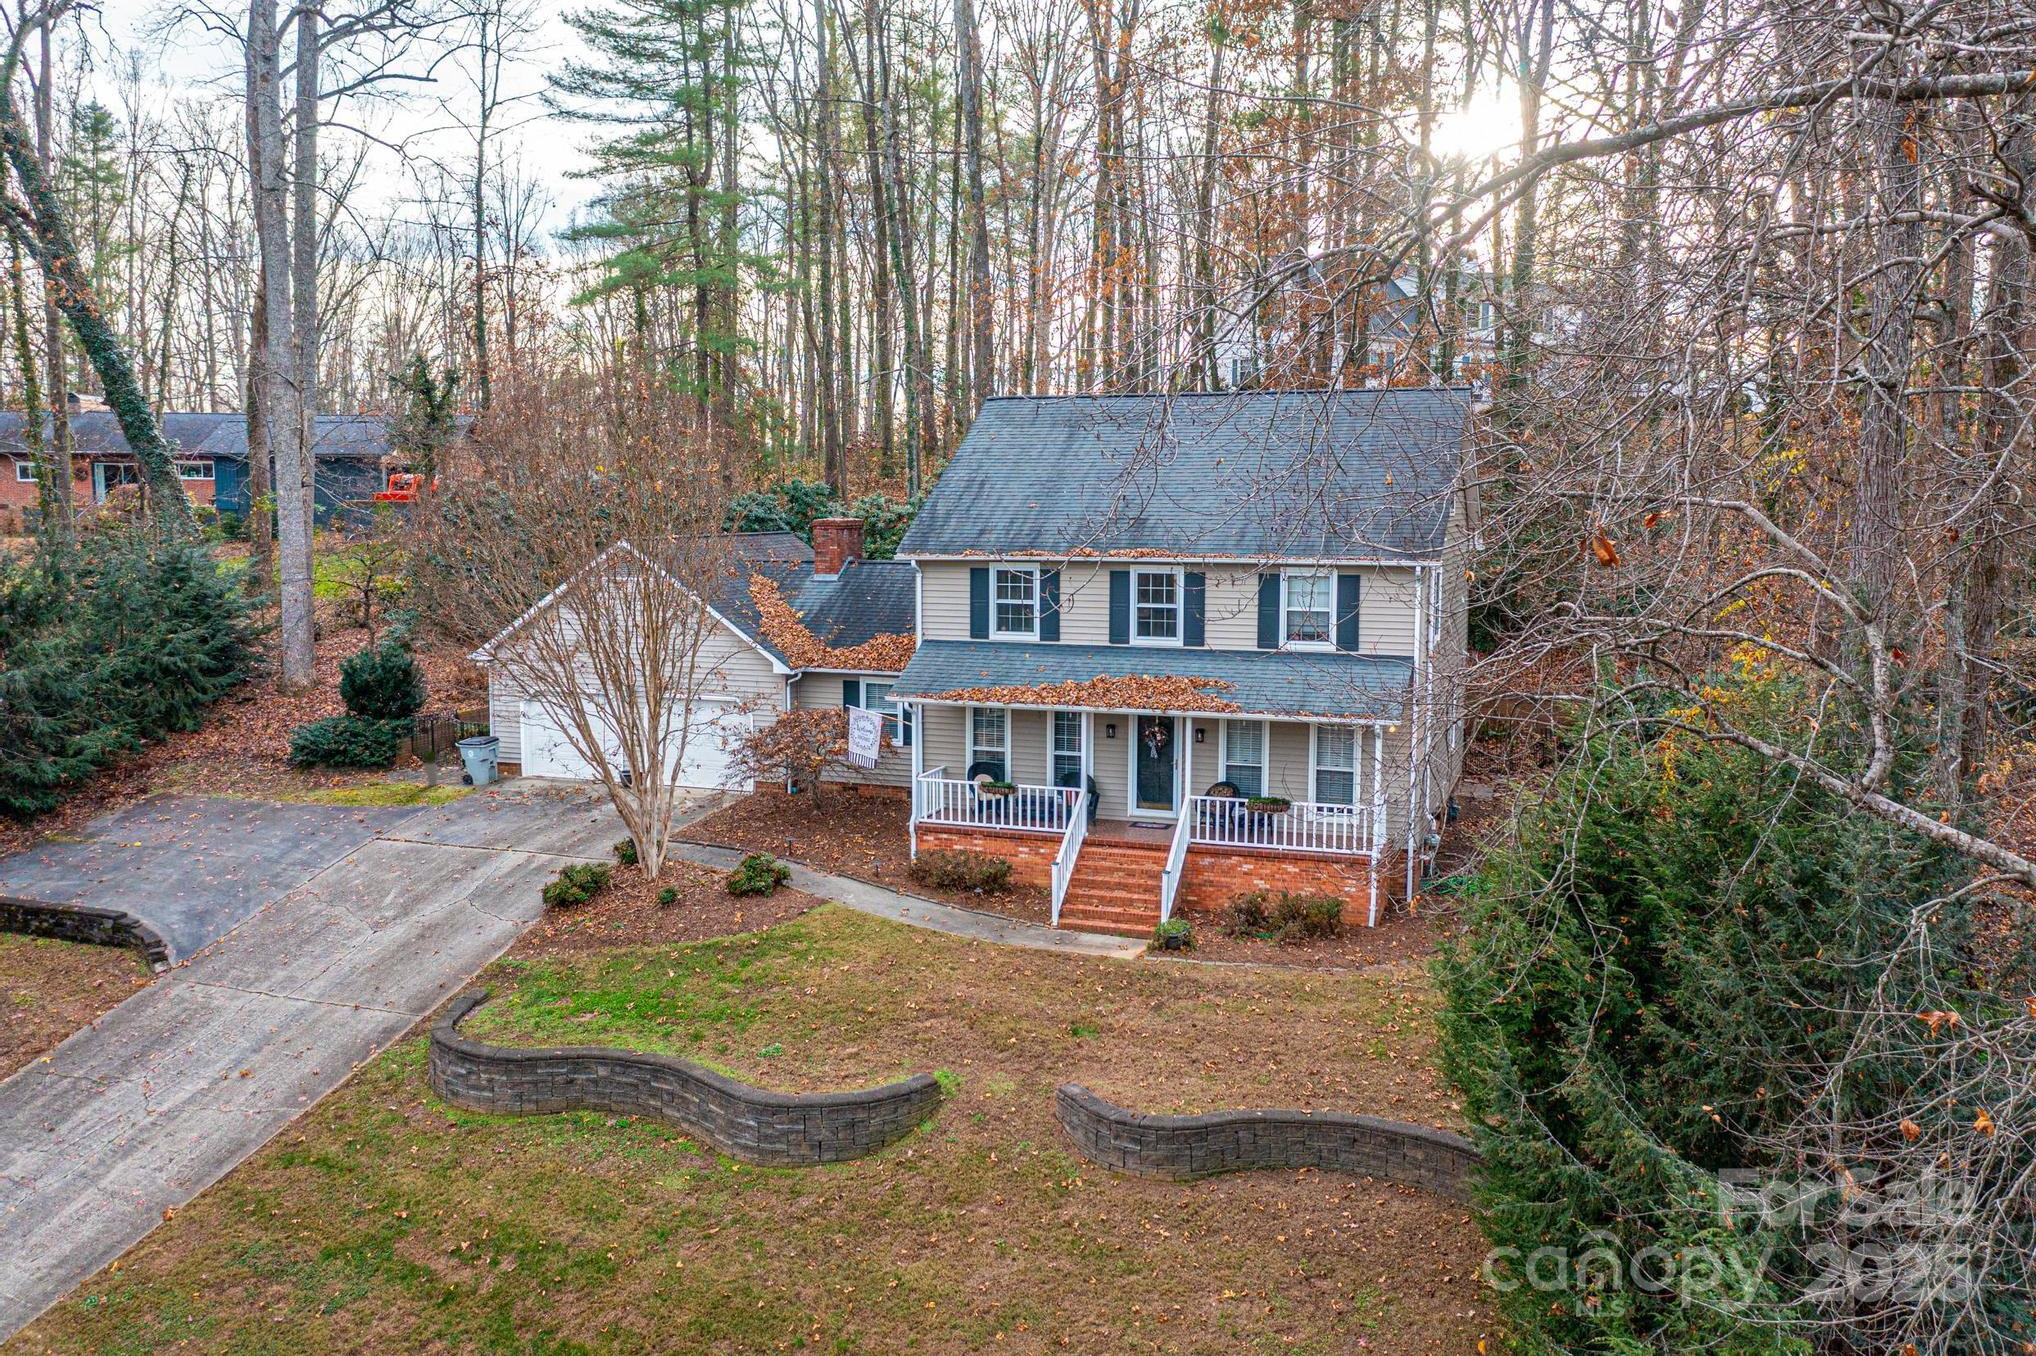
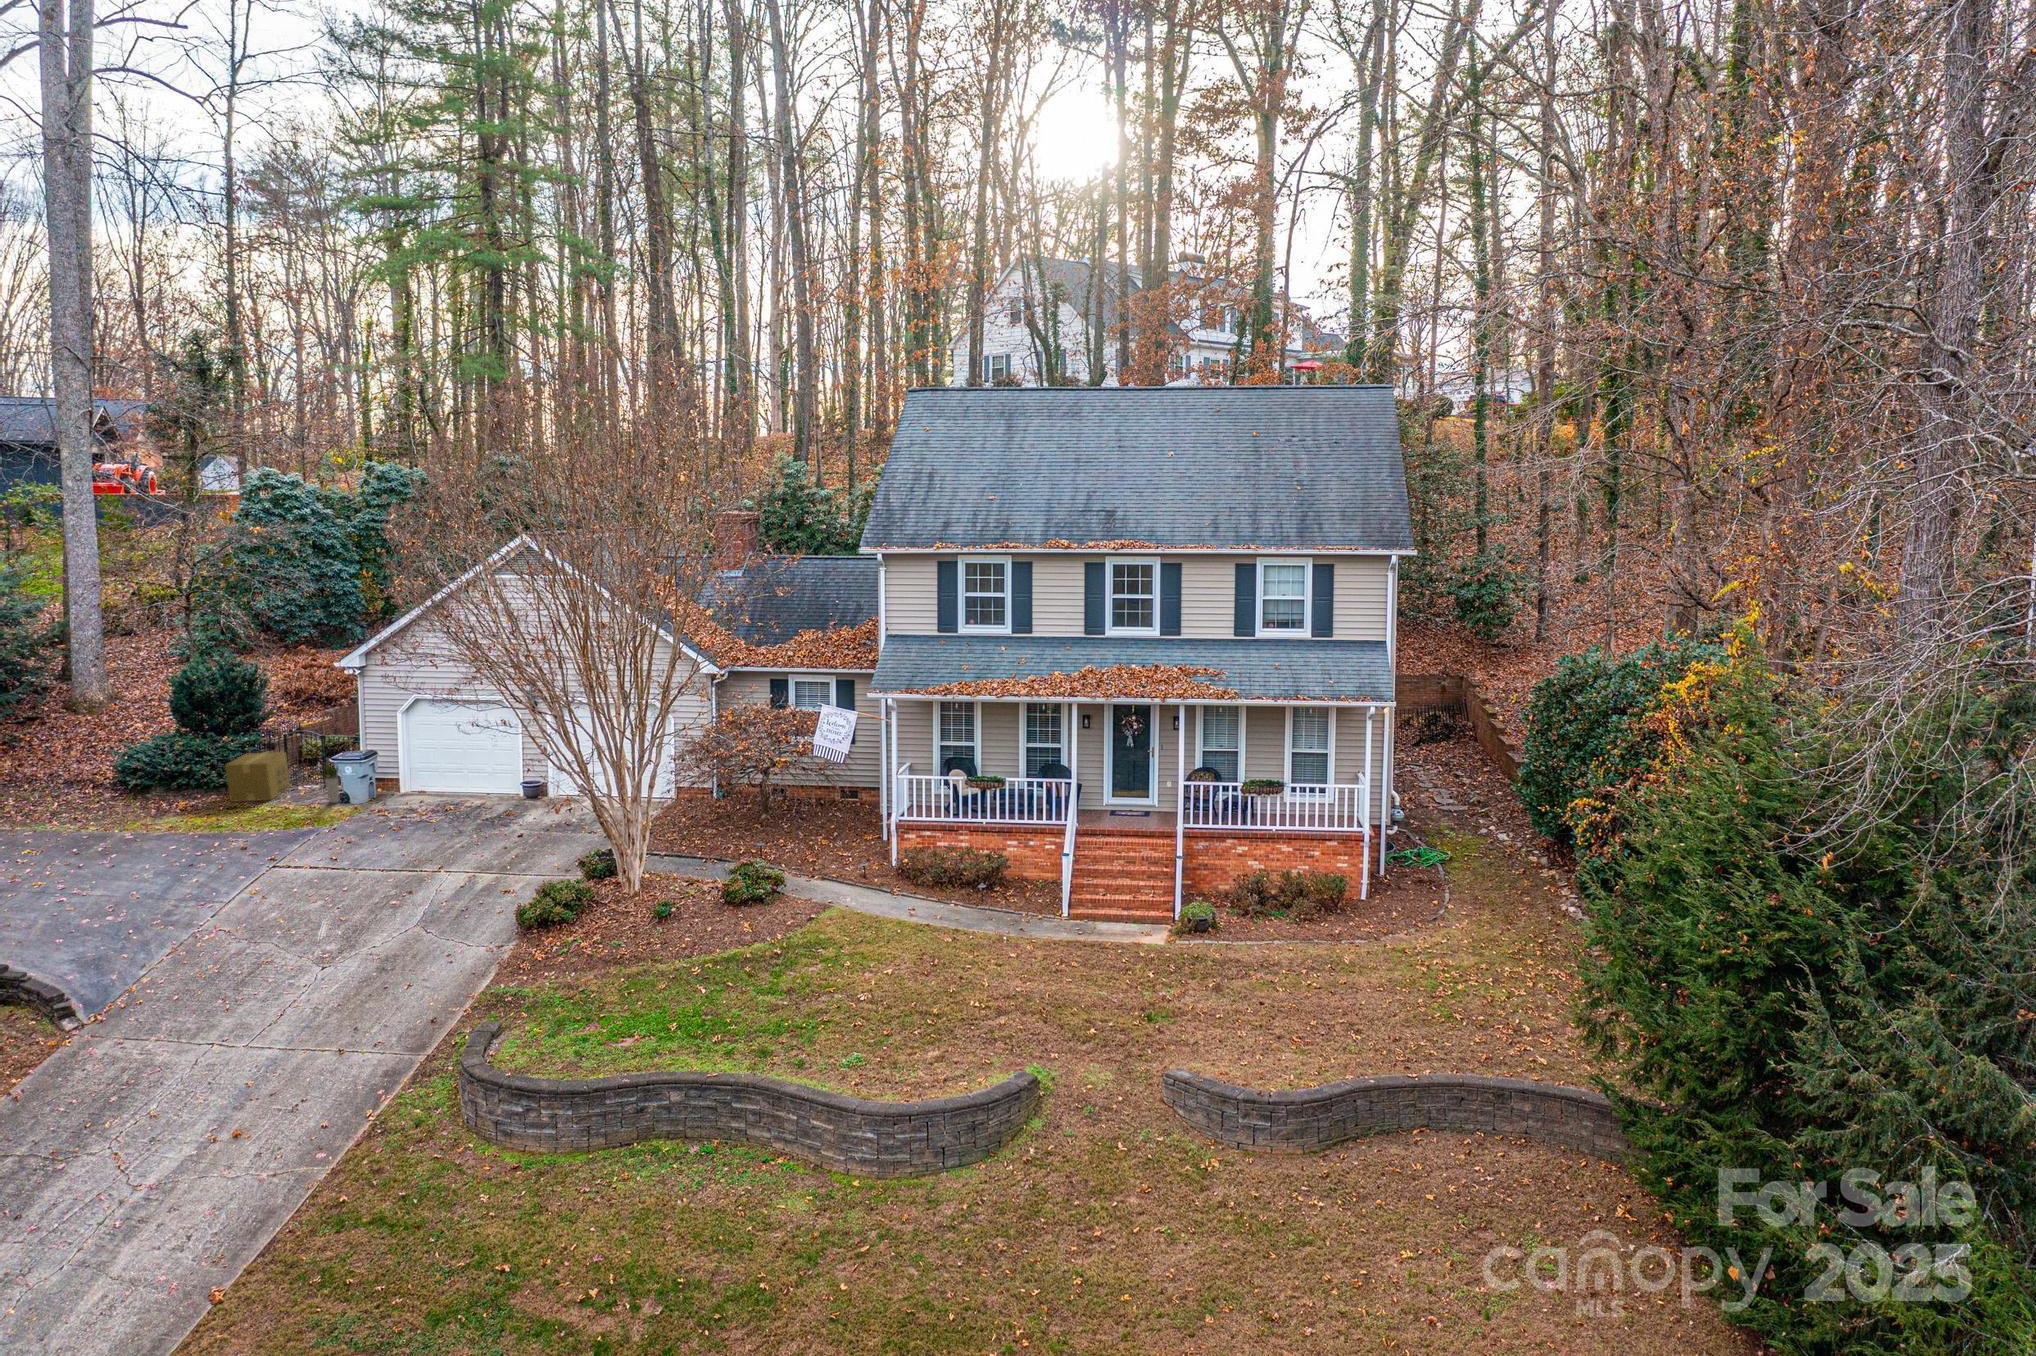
cardboard box: none [345,738,403,781] -> present [225,752,290,802]

